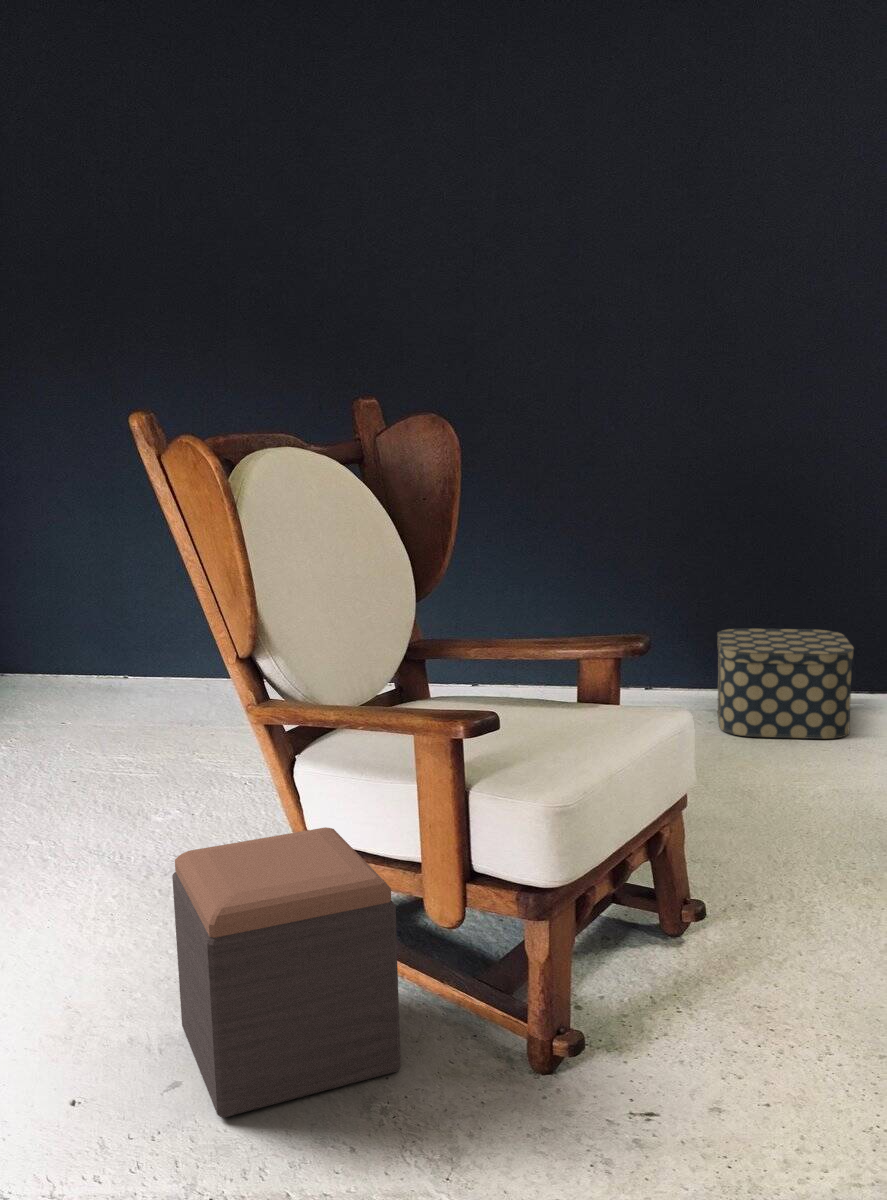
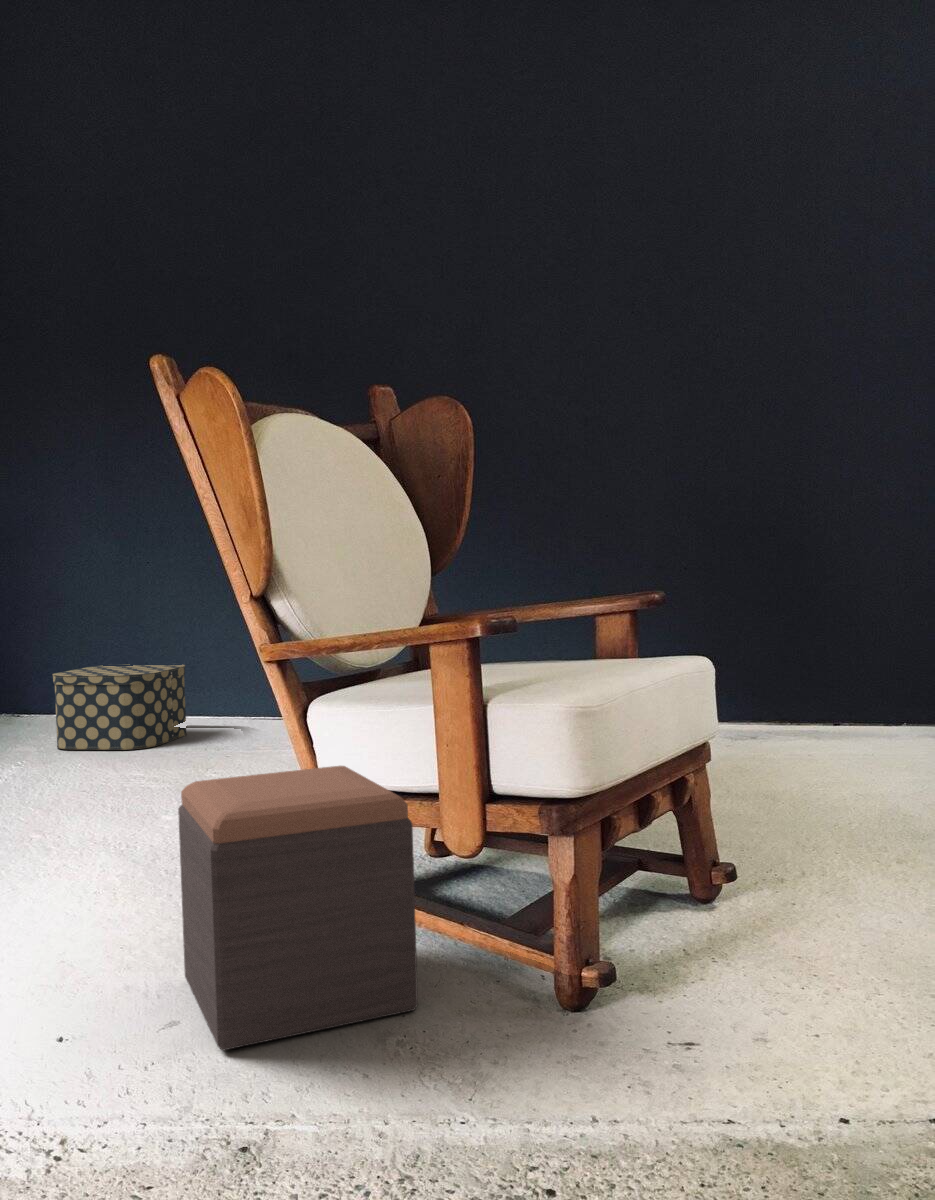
storage box: present [717,628,854,739] -> present [53,664,187,750]

